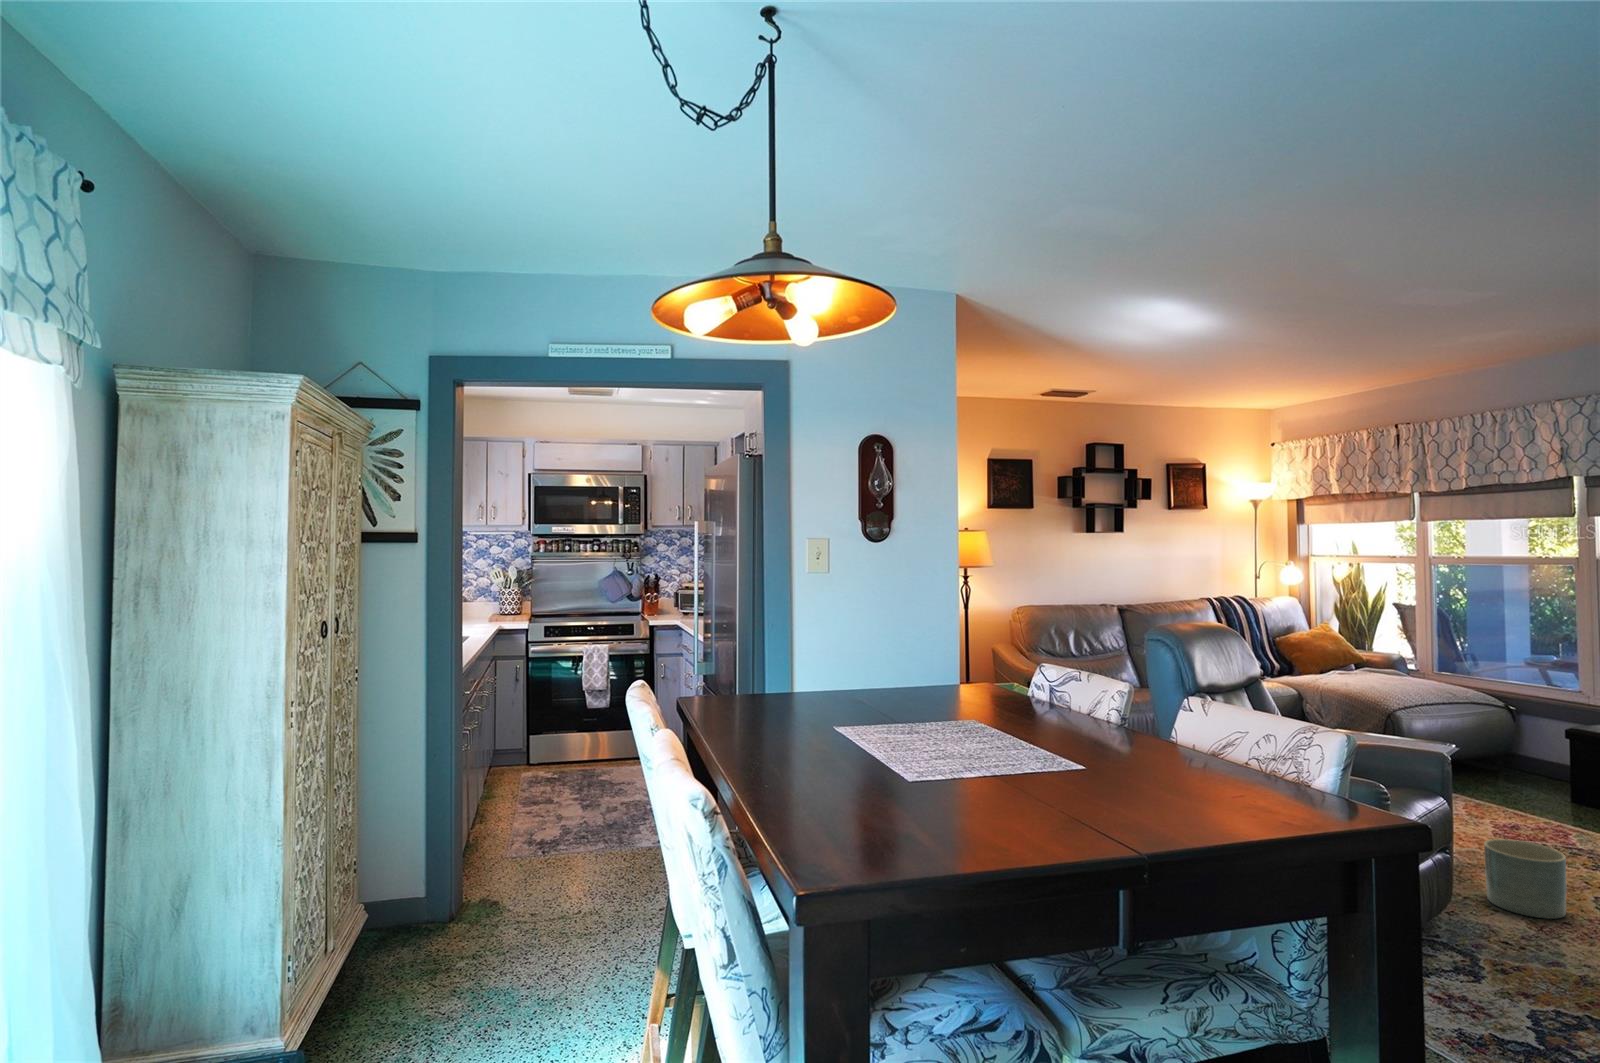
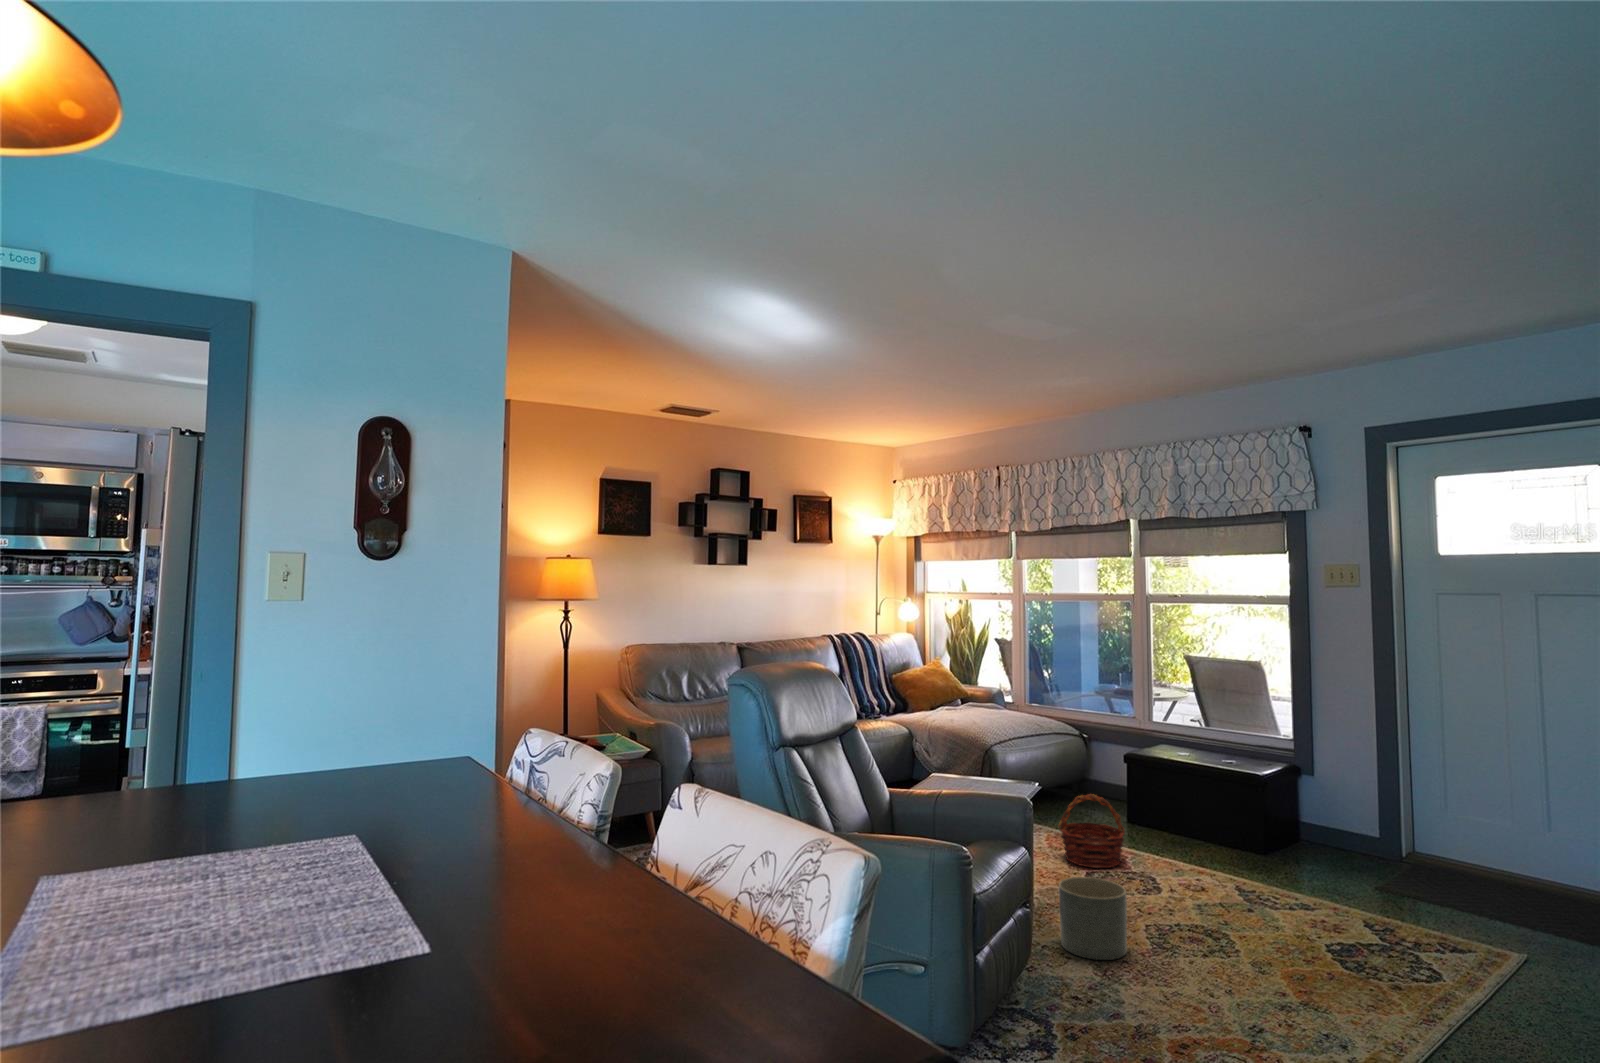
basket: none [1480,765,1566,840] -> present [1058,794,1125,868]

